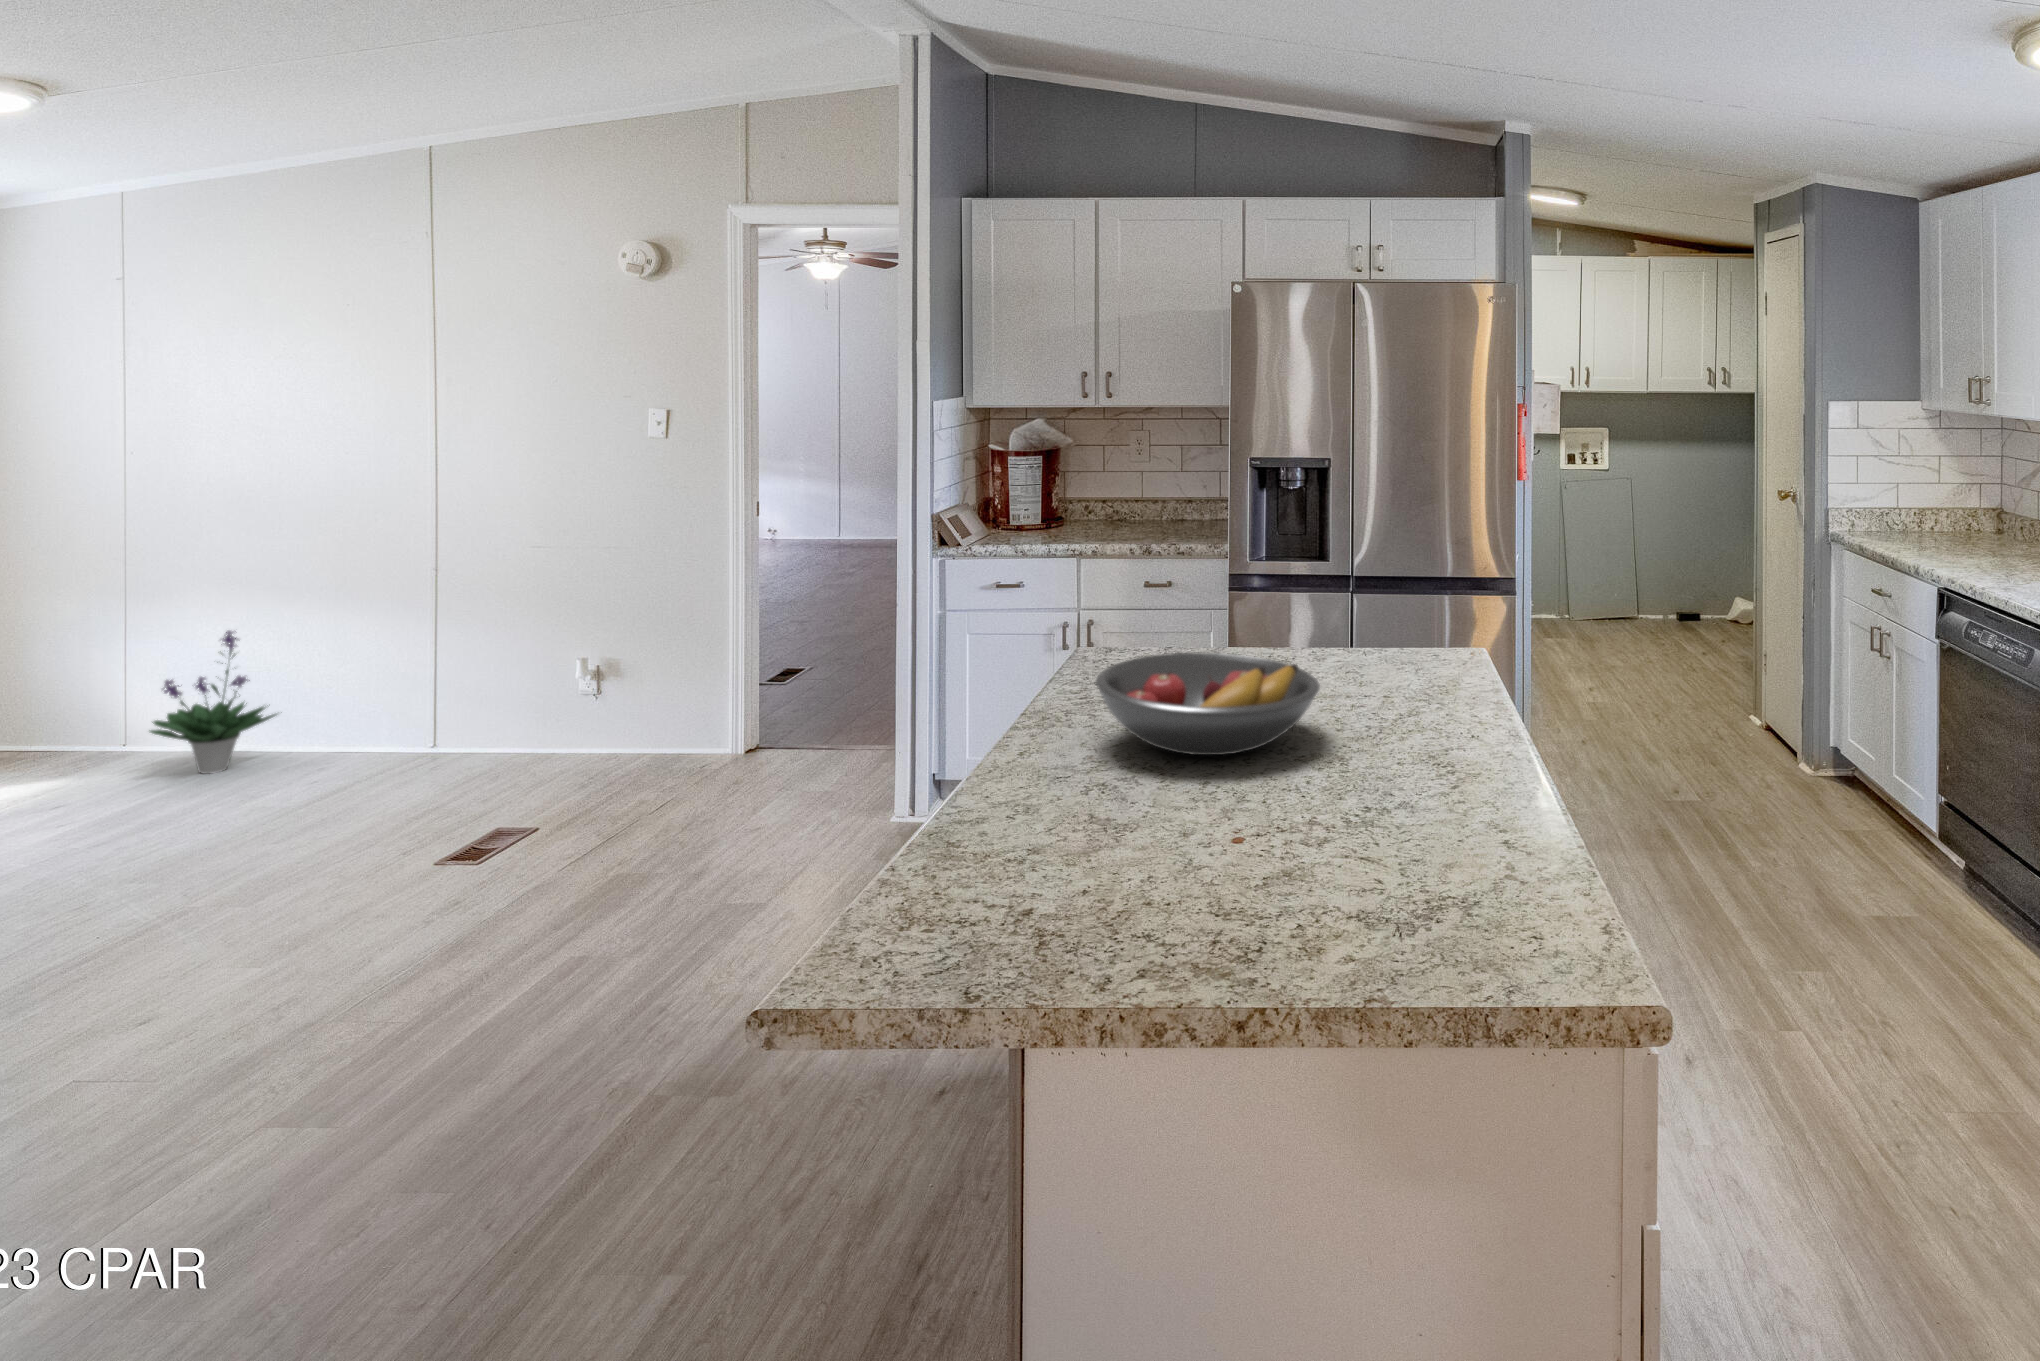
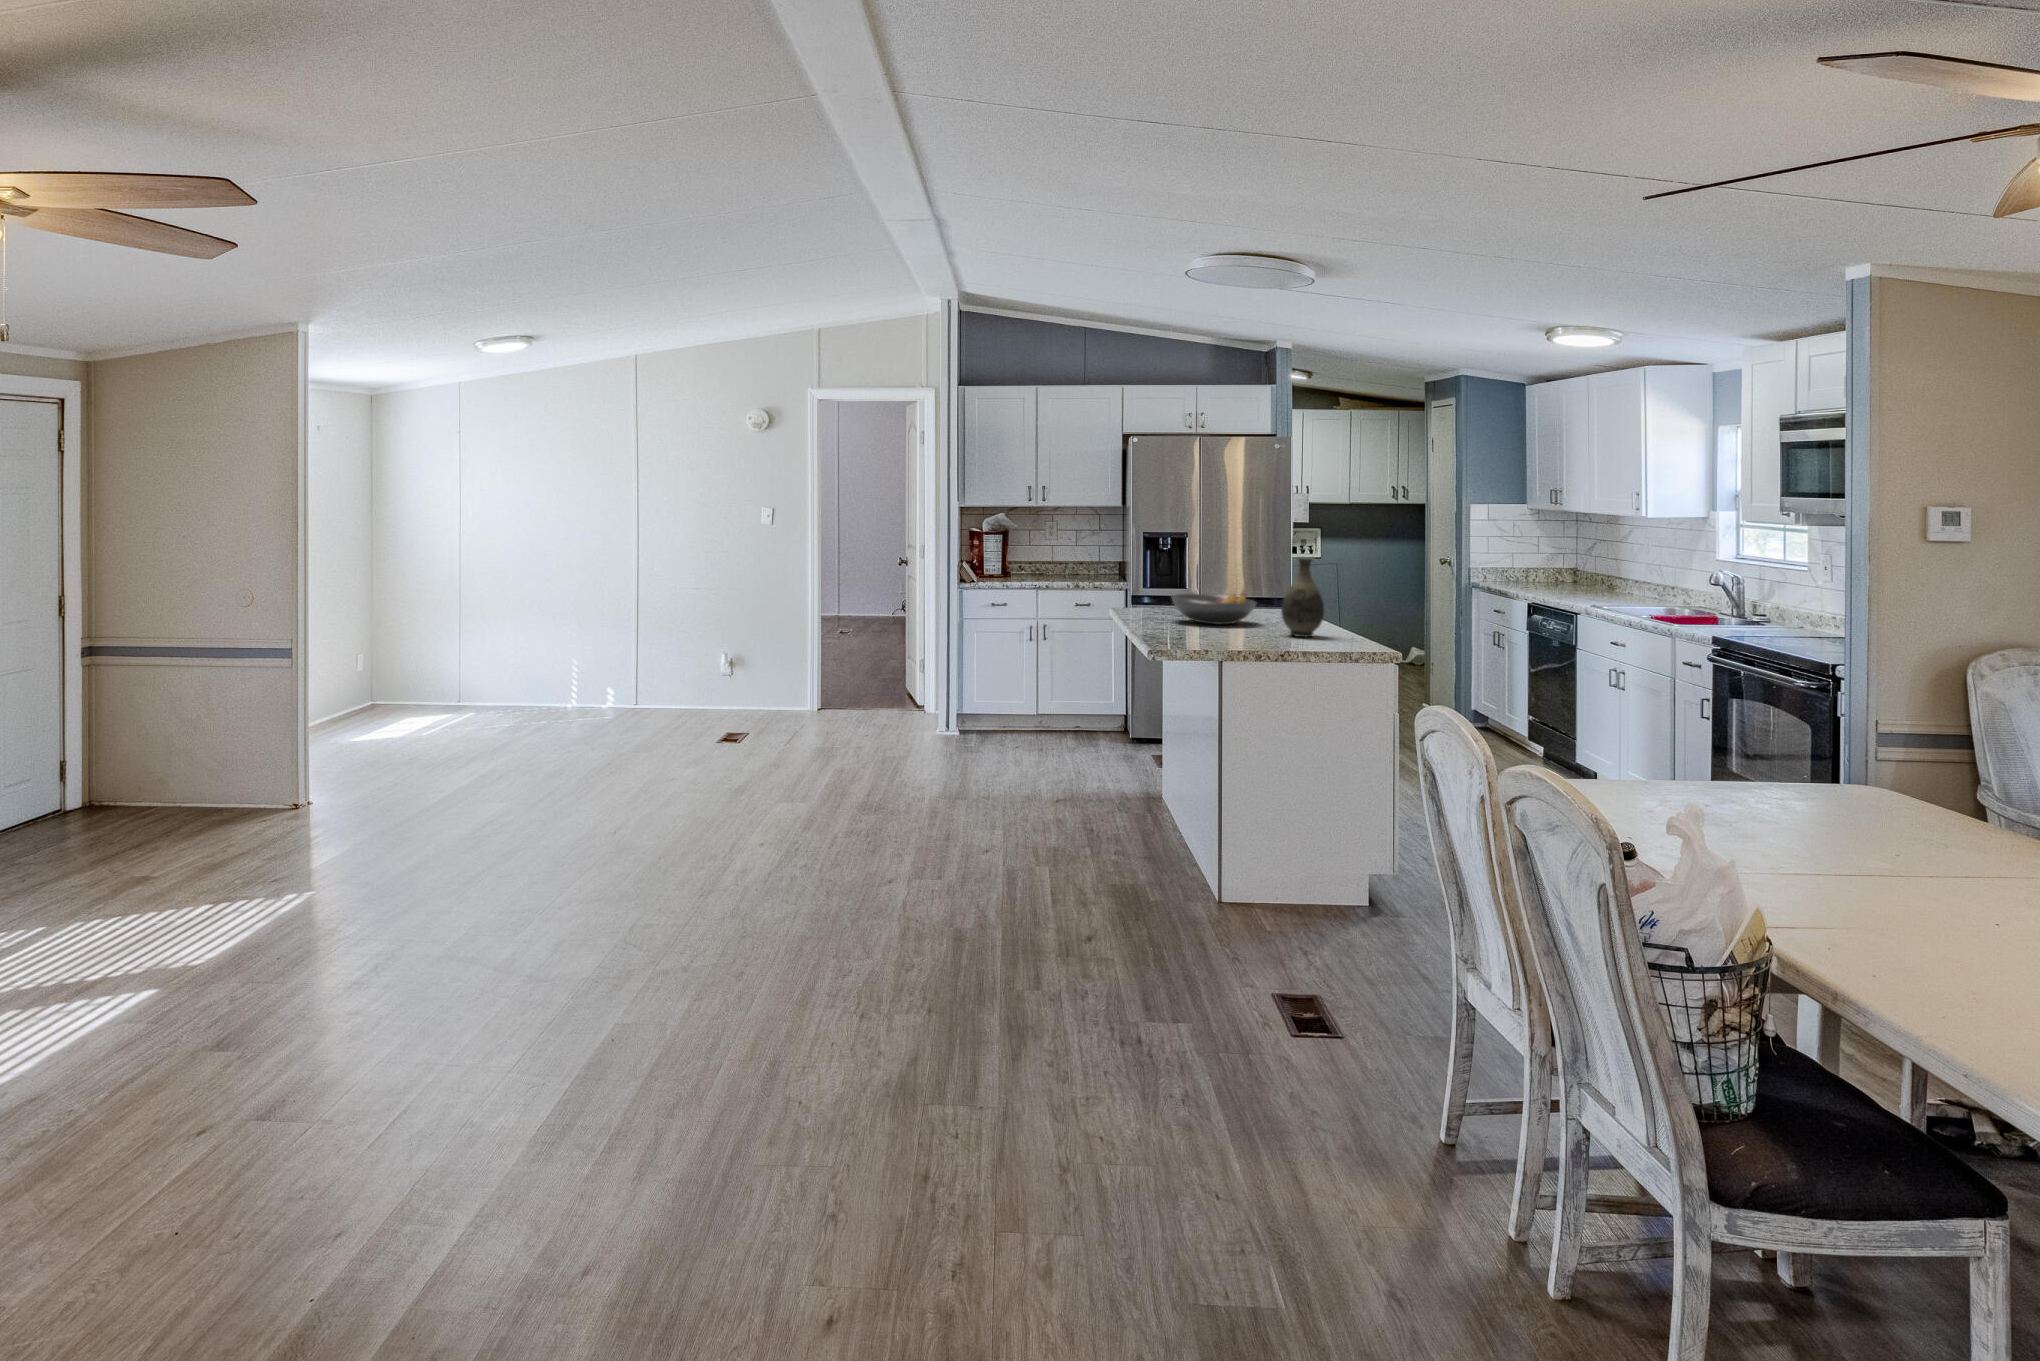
vase: none [1323,600,1449,858] -> present [1281,557,1324,637]
potted plant: present [150,630,277,774] -> none [494,634,553,715]

